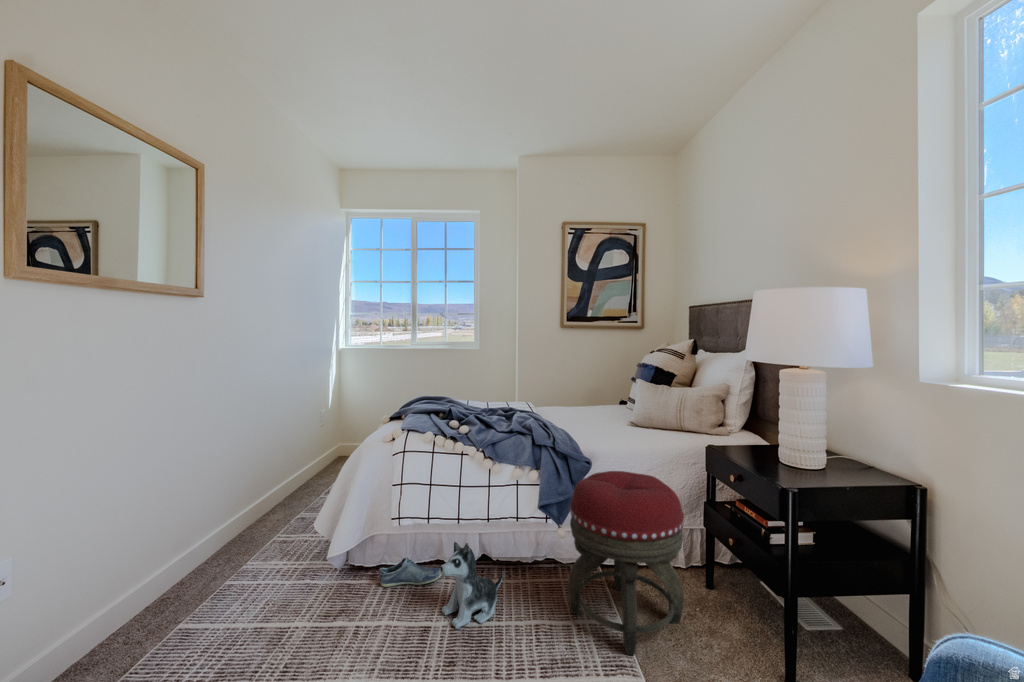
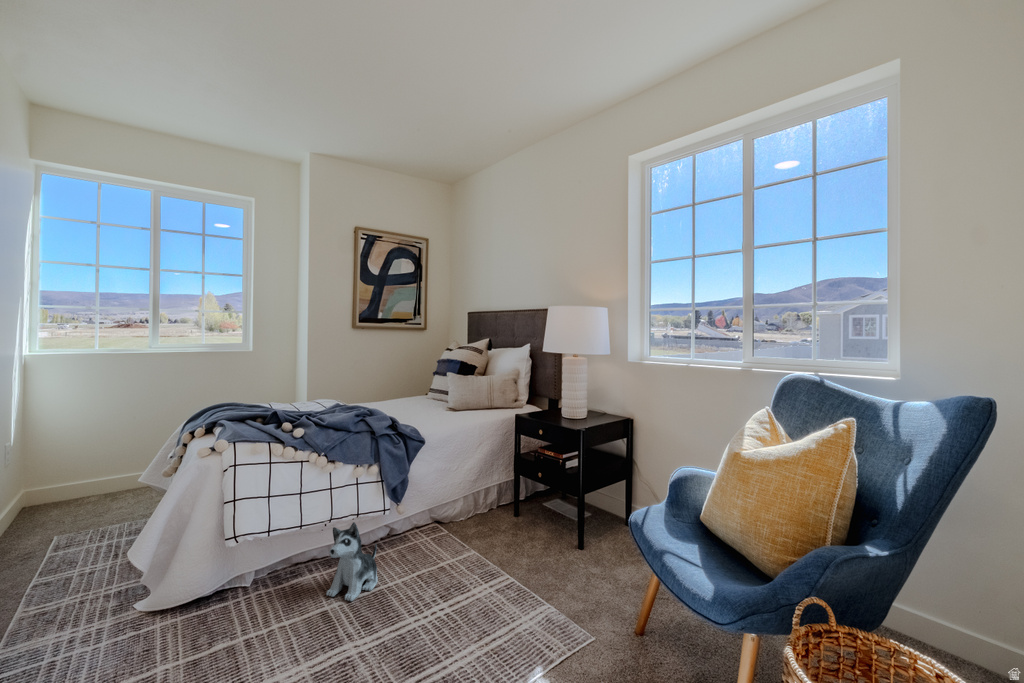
footstool: present [568,471,684,655] -> none [435,439,520,568]
shoe: present [379,558,442,587] -> none [234,563,305,600]

